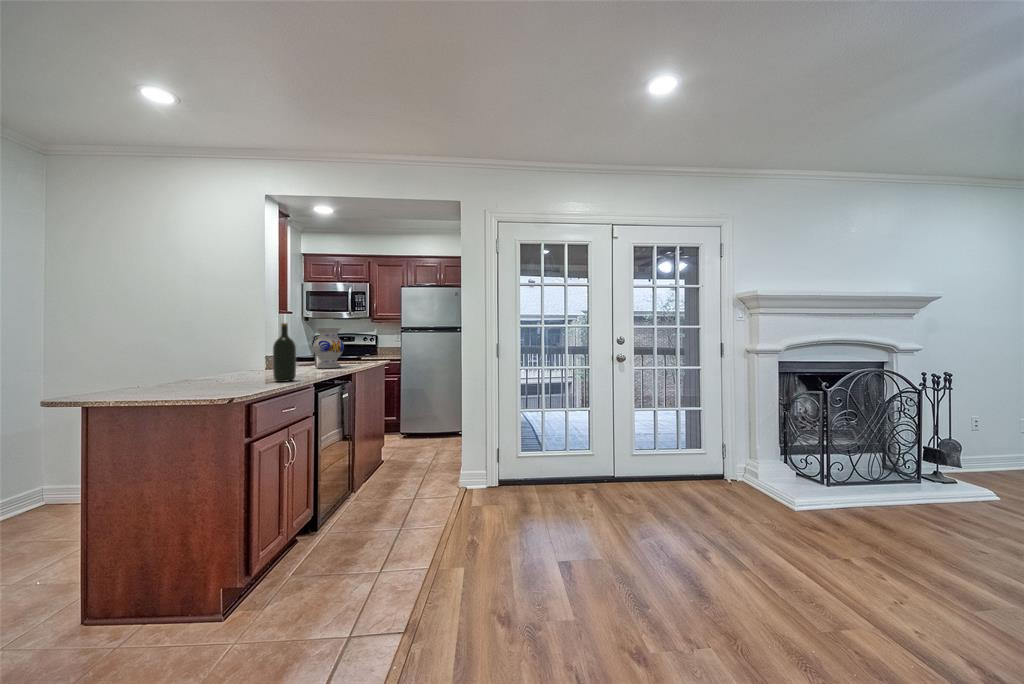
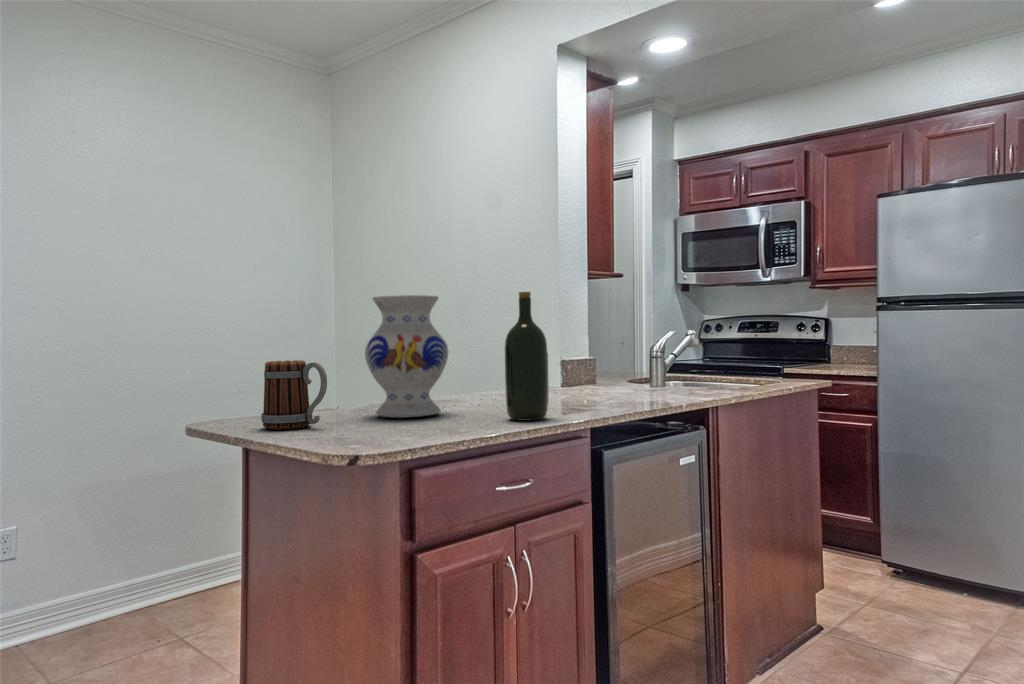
vase: present [313,327,344,368] -> present [365,295,448,418]
mug: none [112,356,169,397] -> present [261,360,327,430]

